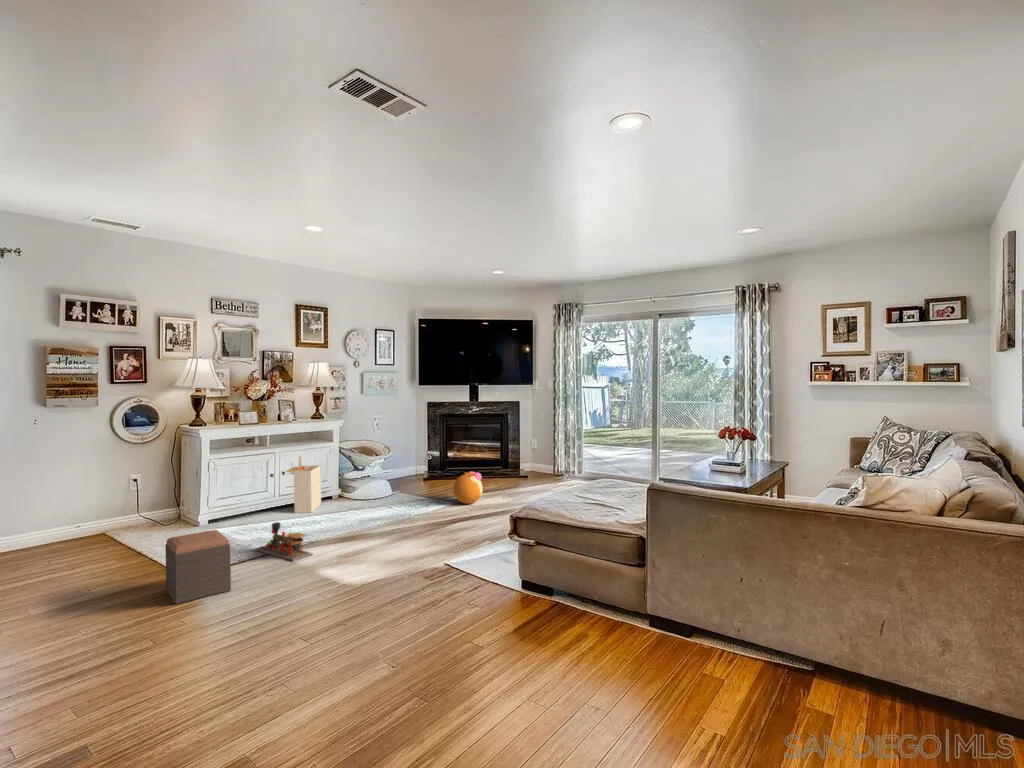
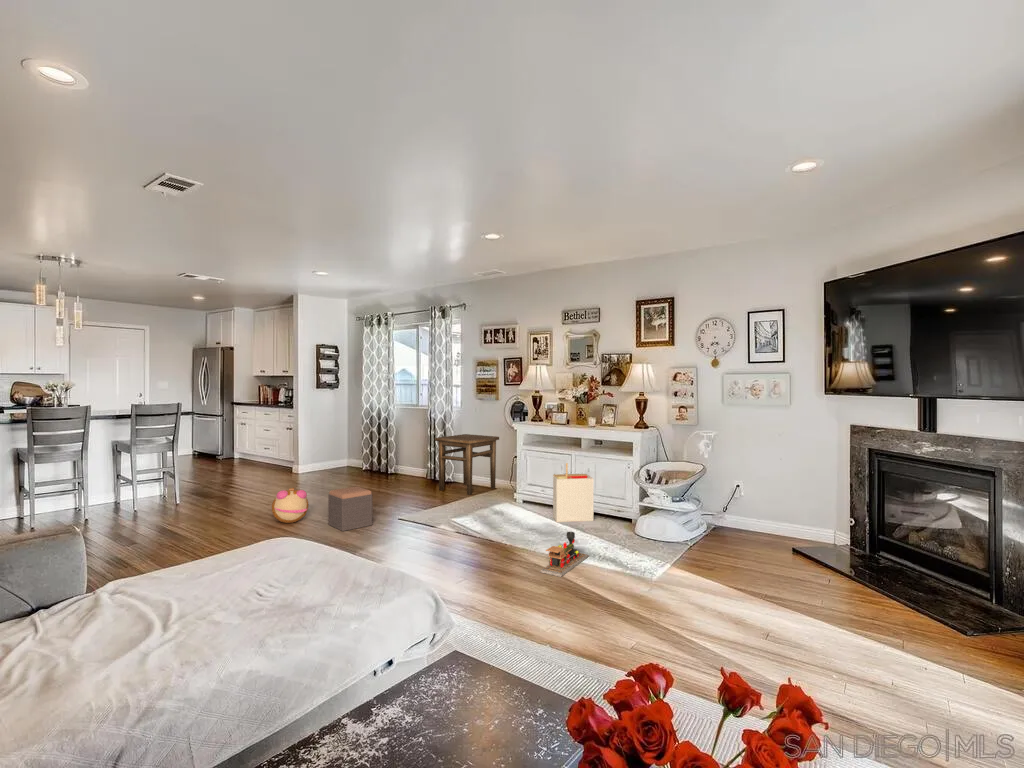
side table: none [21,457,130,558] -> present [435,434,499,495]
plush toy: present [453,471,486,504] -> present [272,488,309,523]
toy train: present [255,522,313,561] -> present [540,532,589,577]

